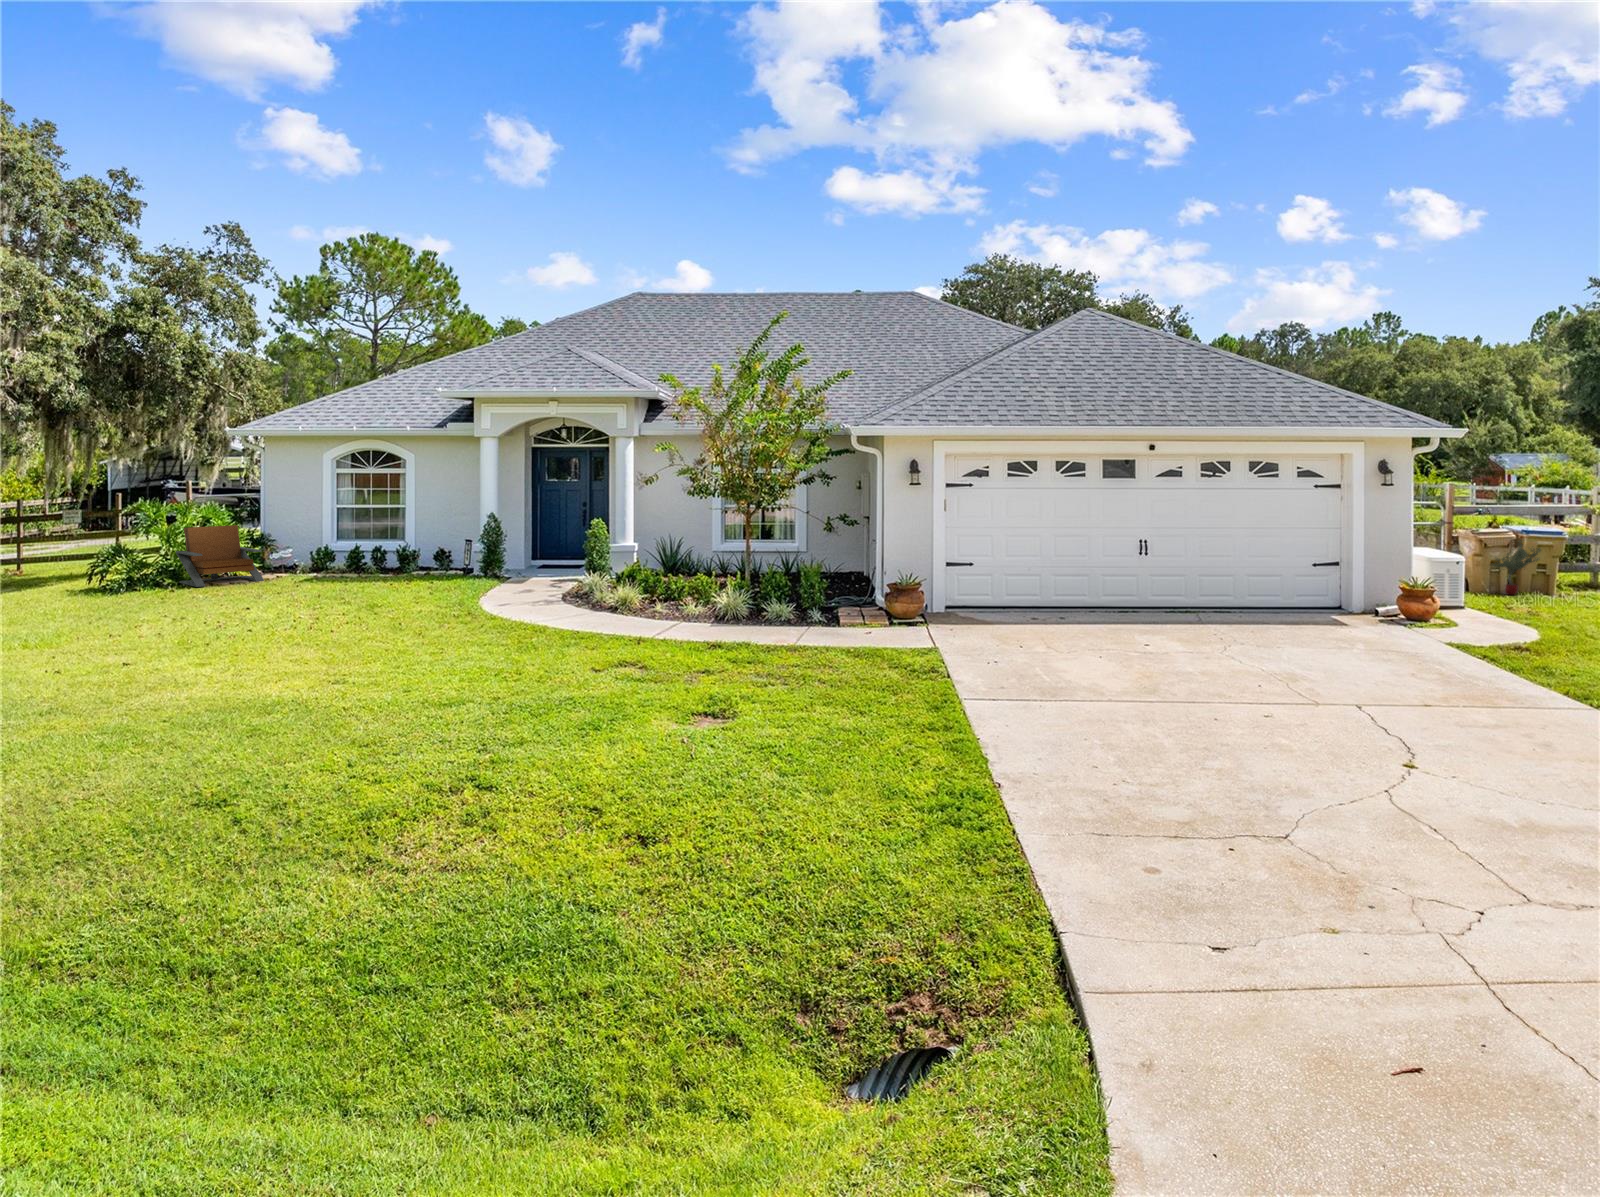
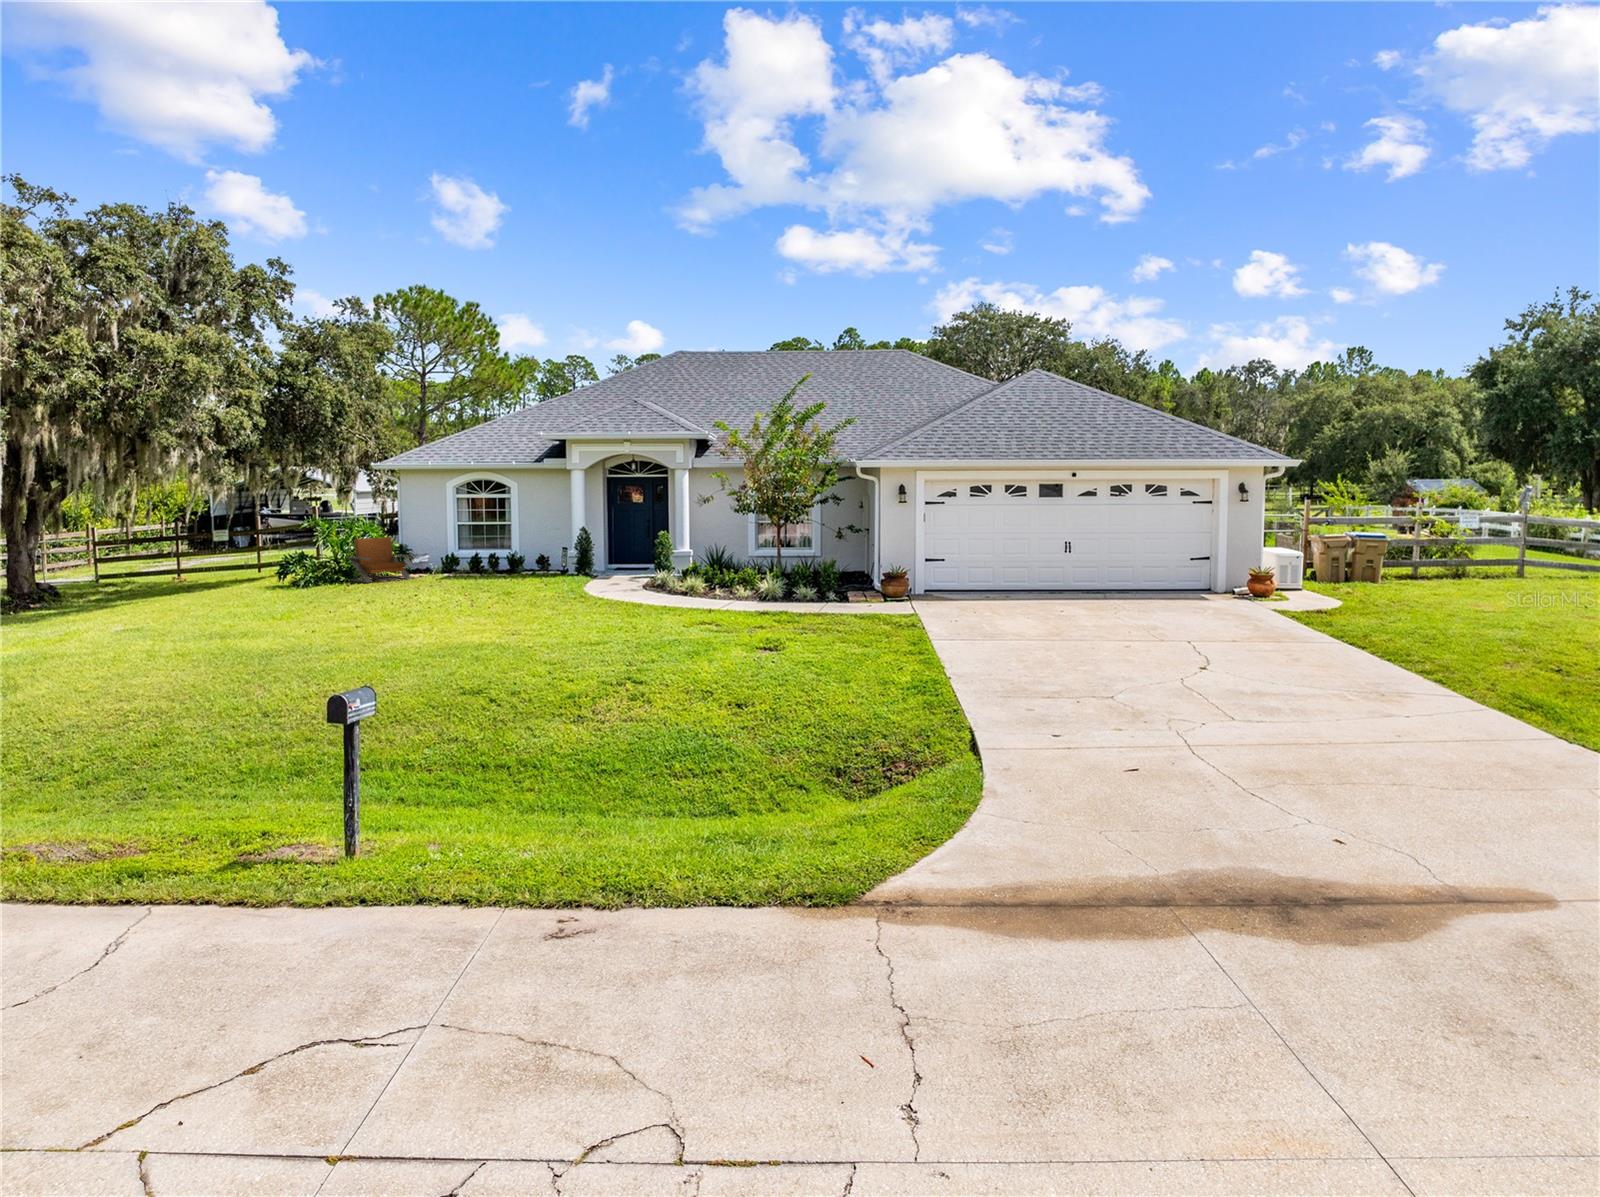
potted tree: present [1492,541,1541,595] -> none [1330,541,1367,582]

